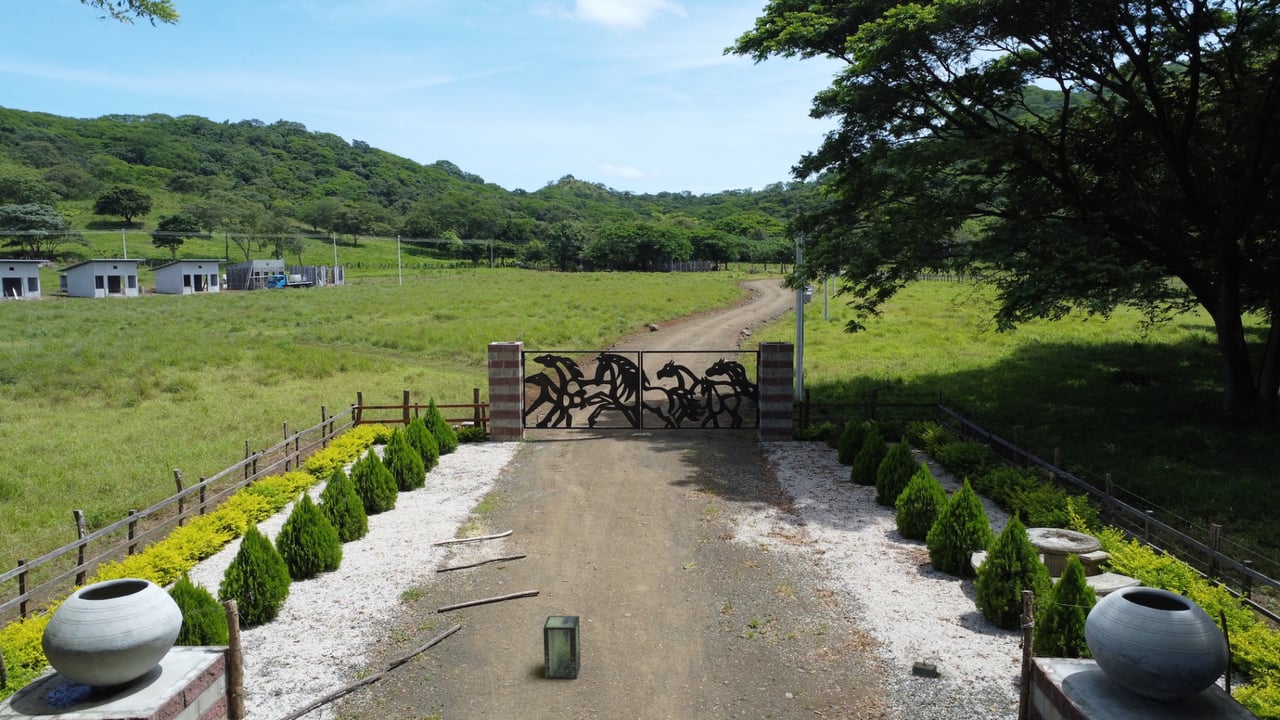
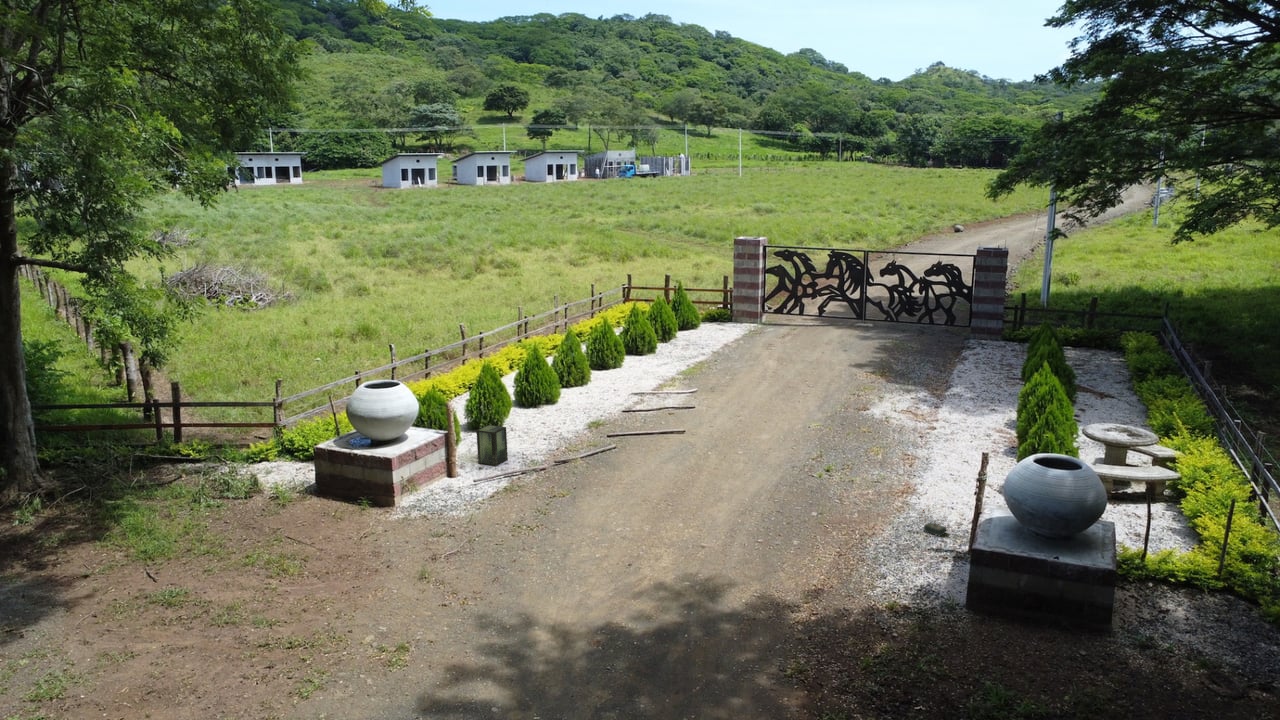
storage box: present [543,616,581,679] -> present [476,425,508,466]

